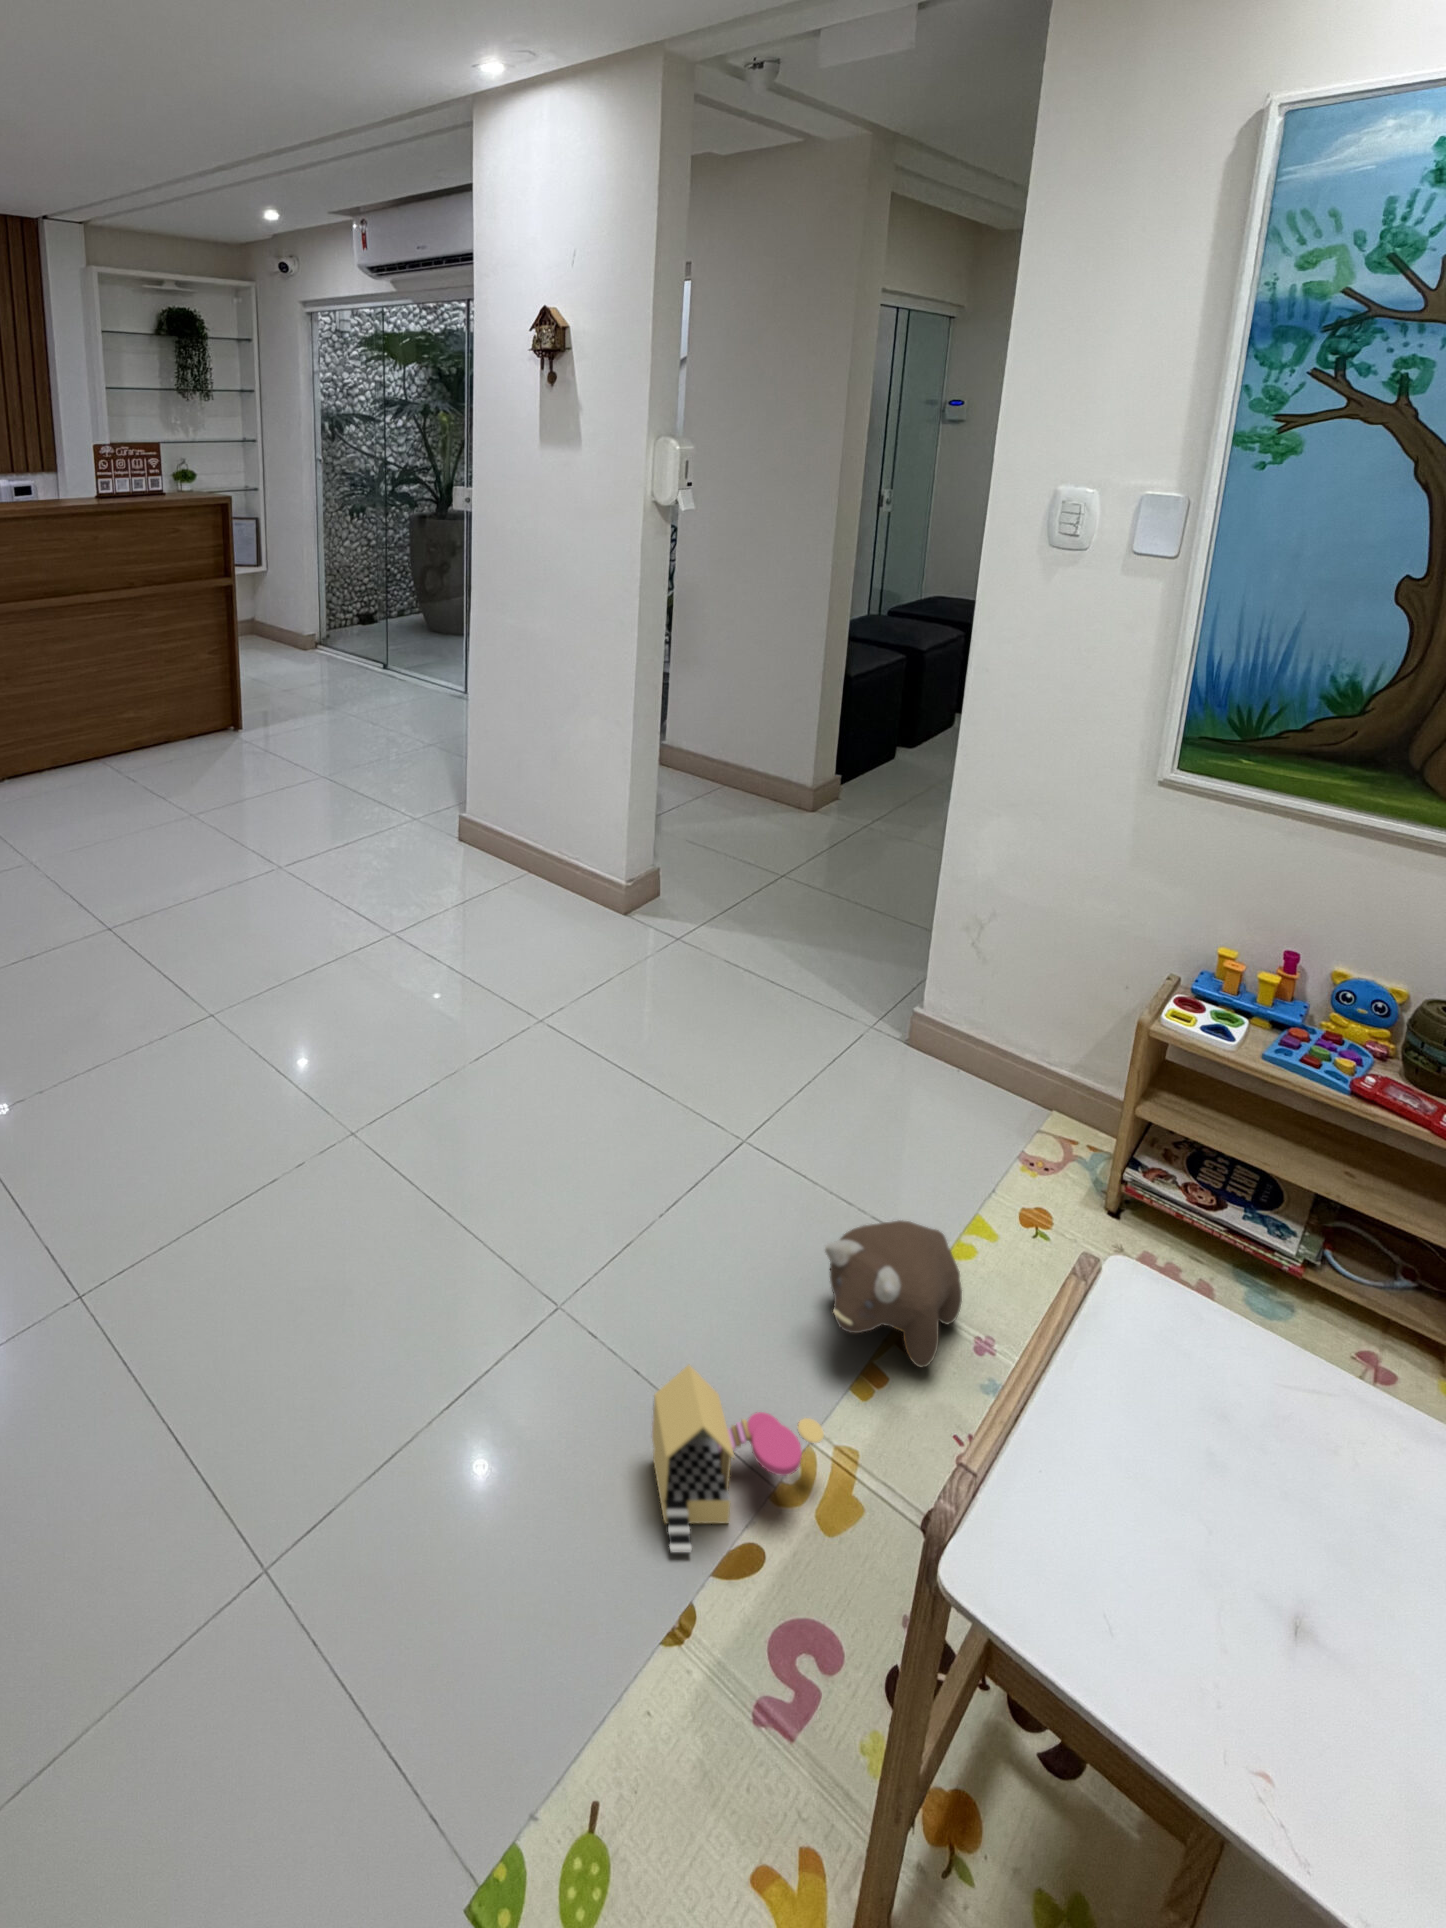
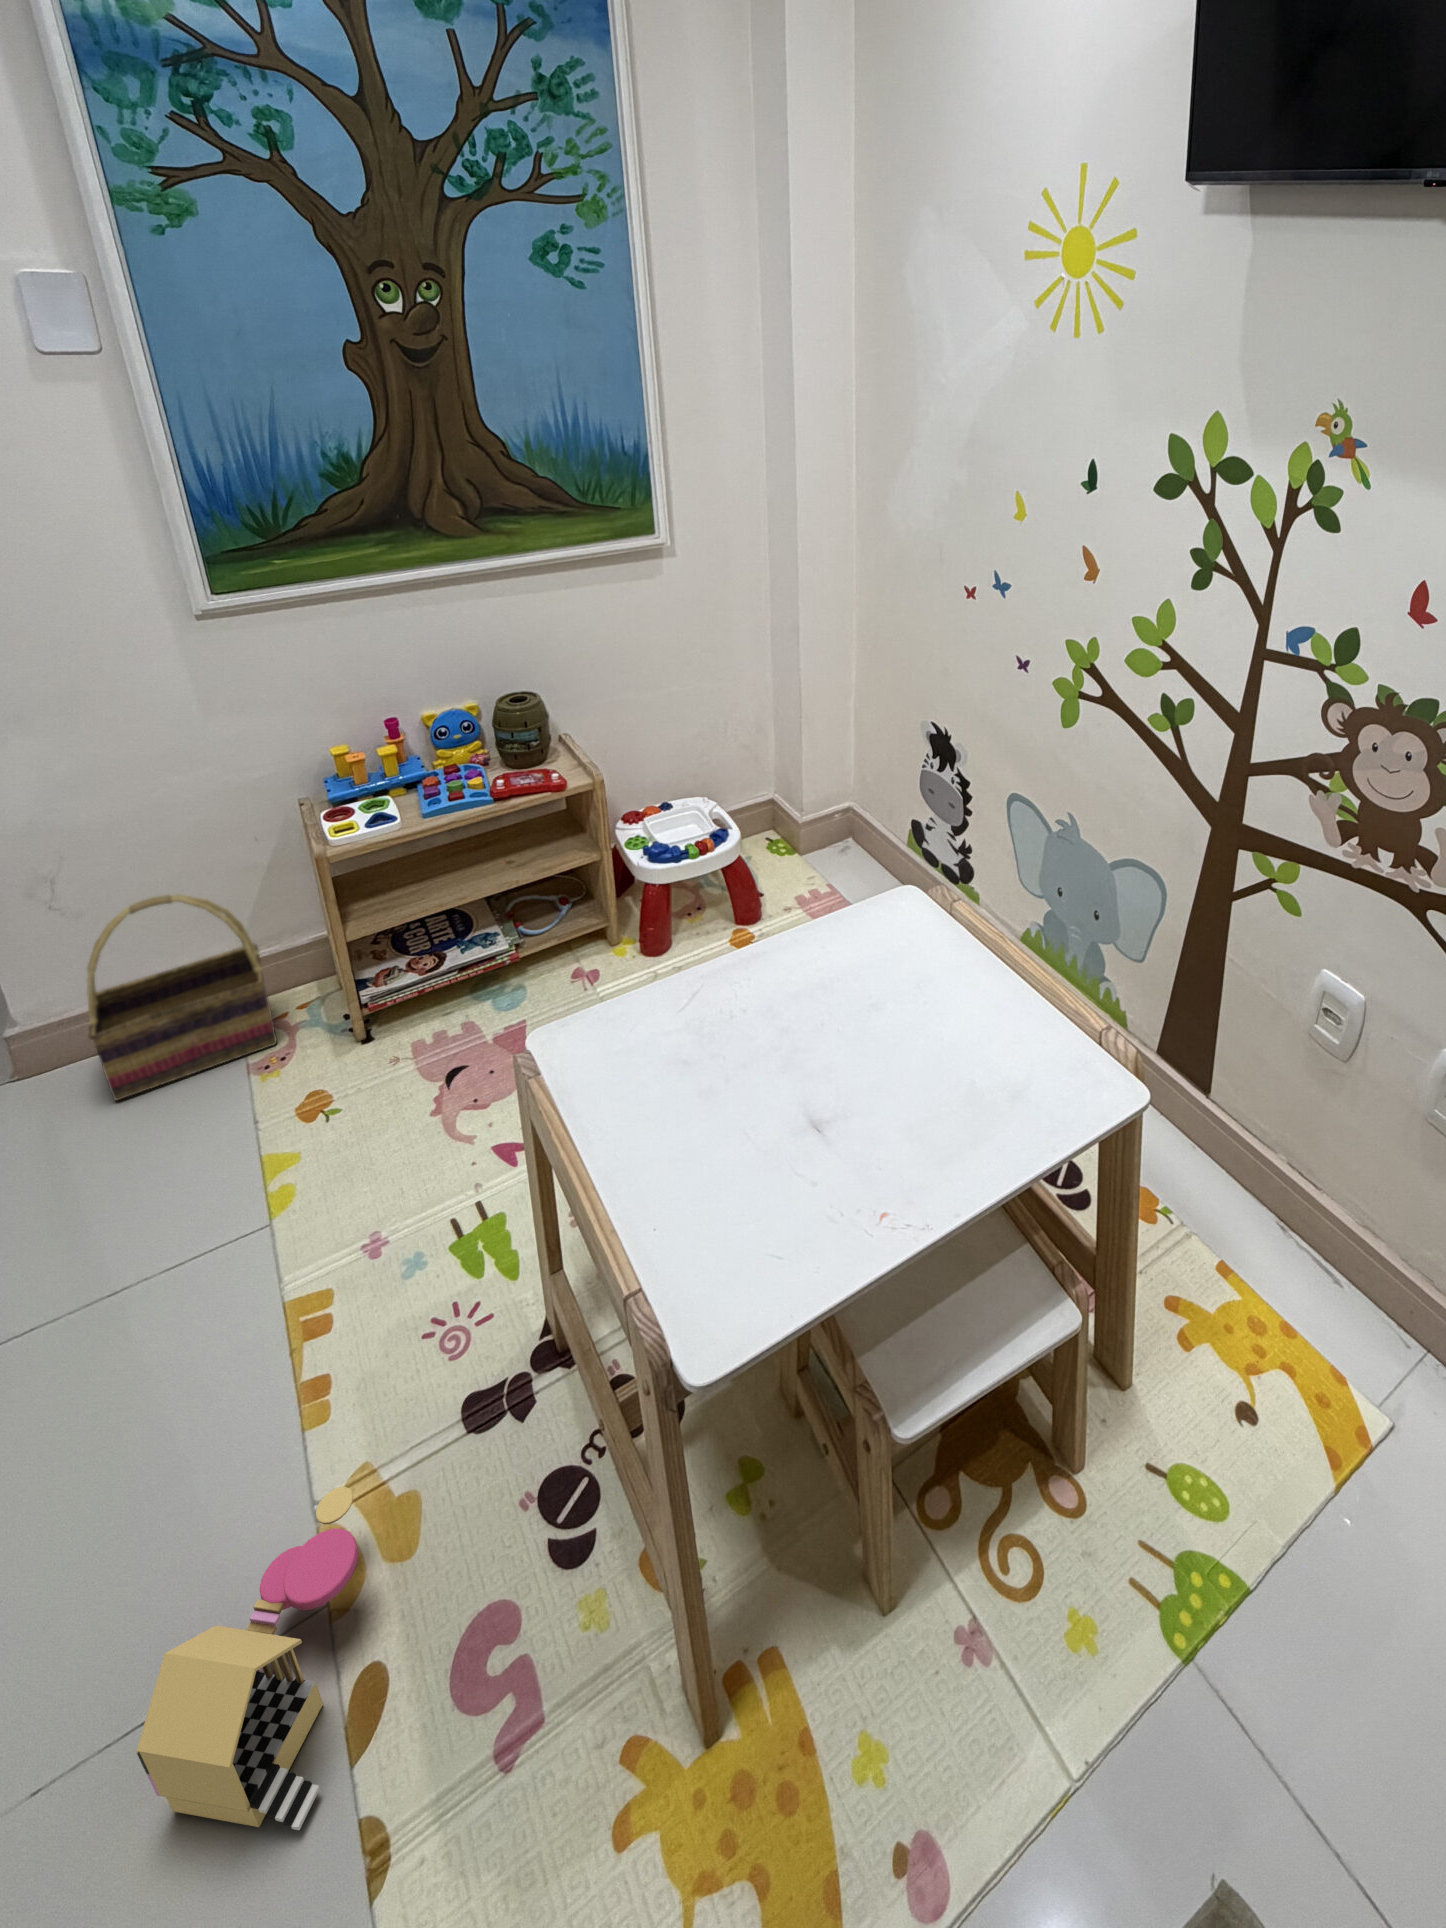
basket: none [937,974,1085,1157] -> present [87,895,277,1101]
plush toy: present [825,1220,962,1368] -> none [181,1198,357,1393]

